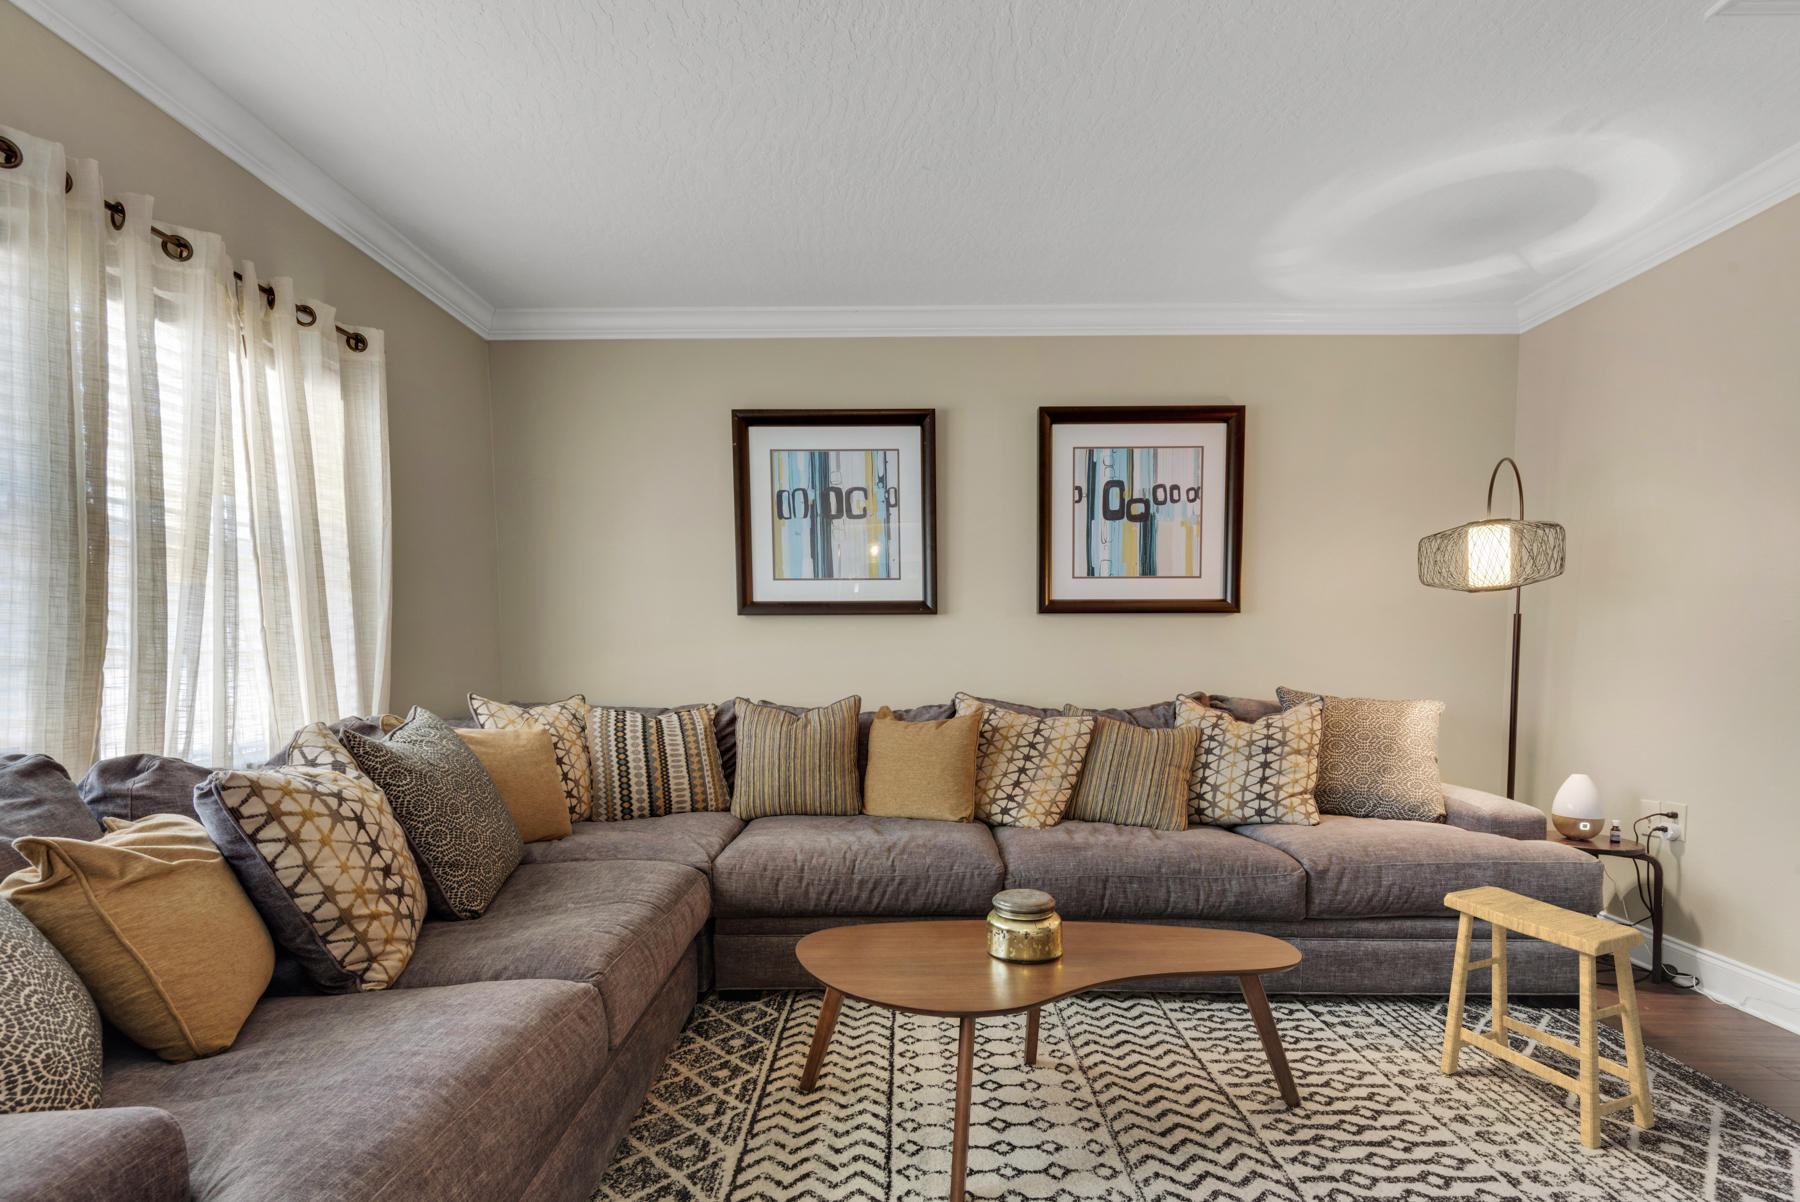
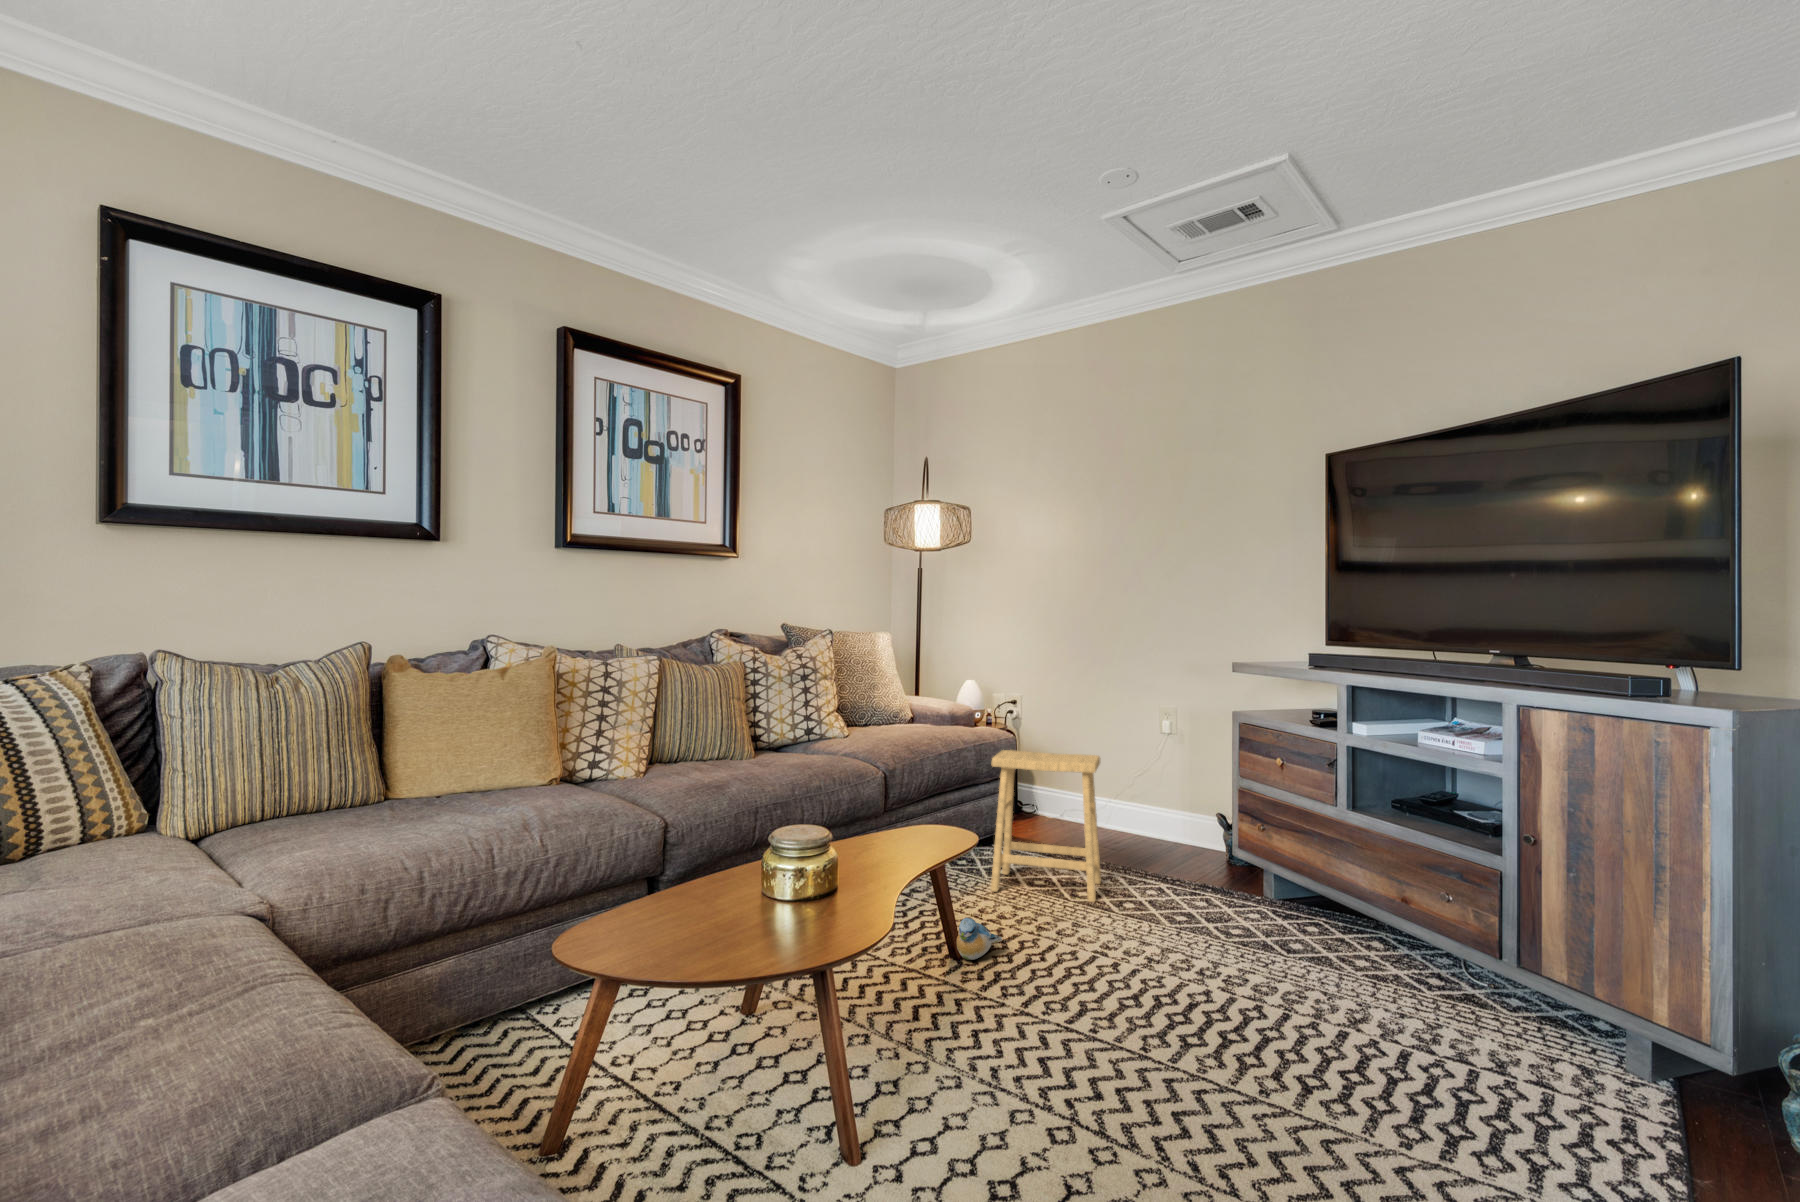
plush toy: none [1263,1084,1340,1140] -> present [957,918,1002,960]

